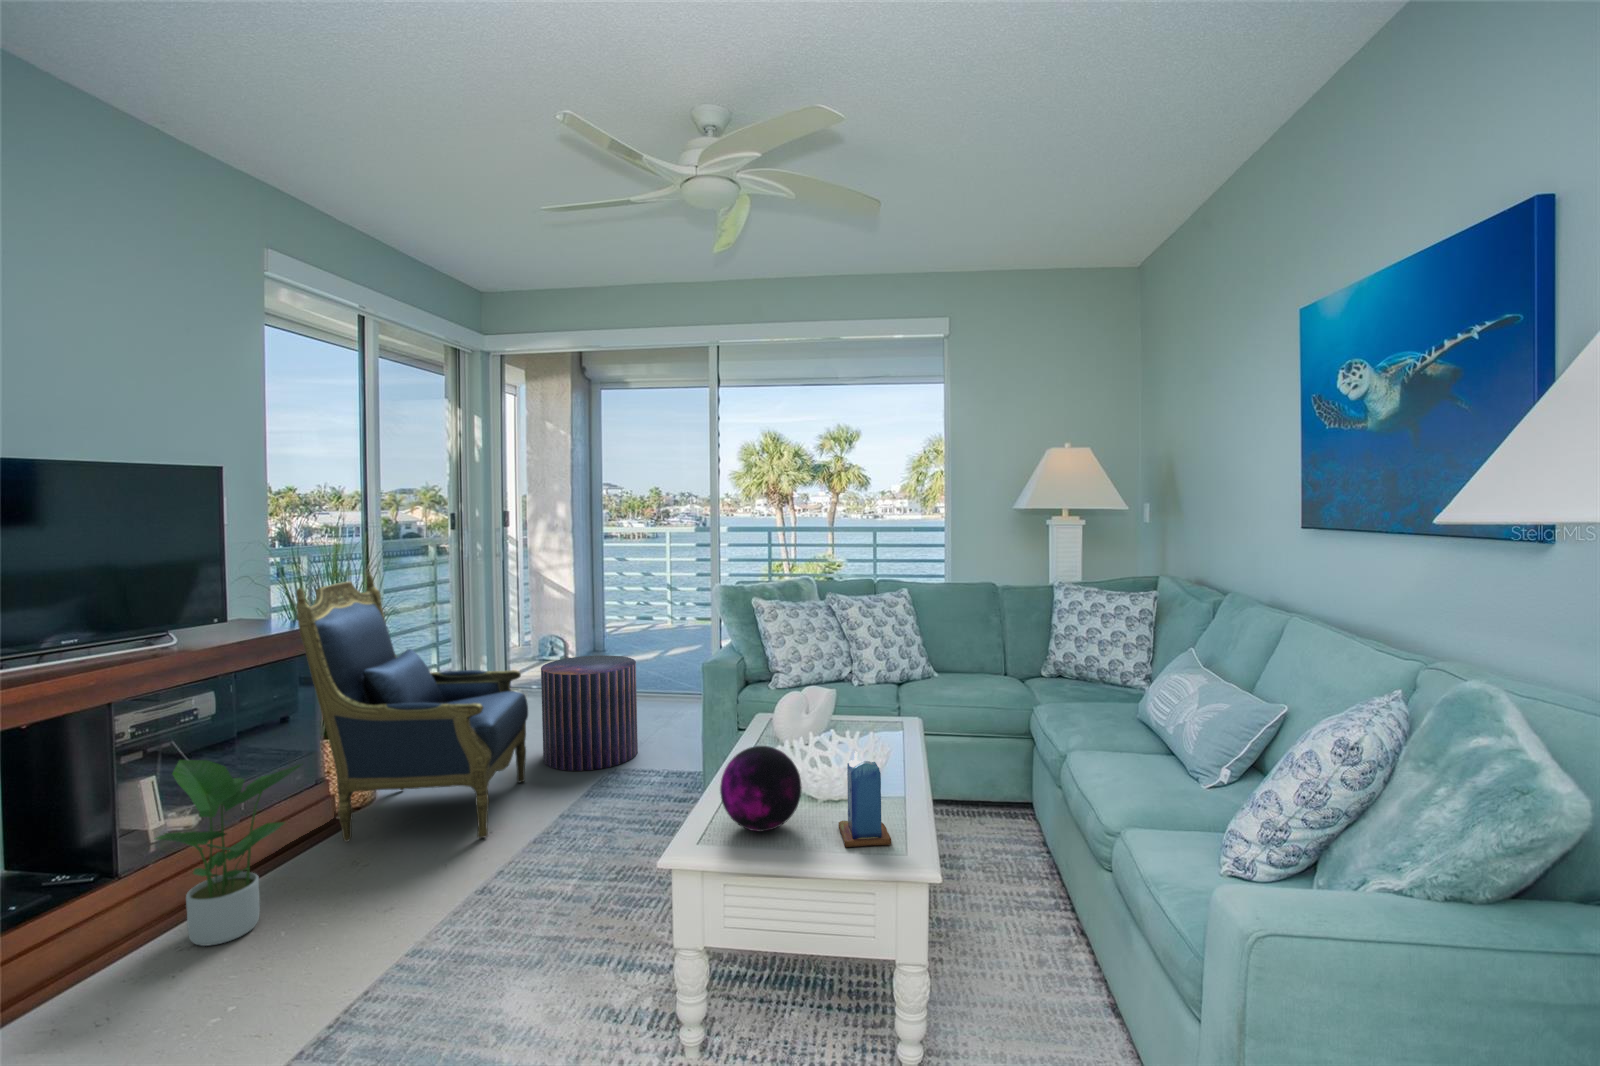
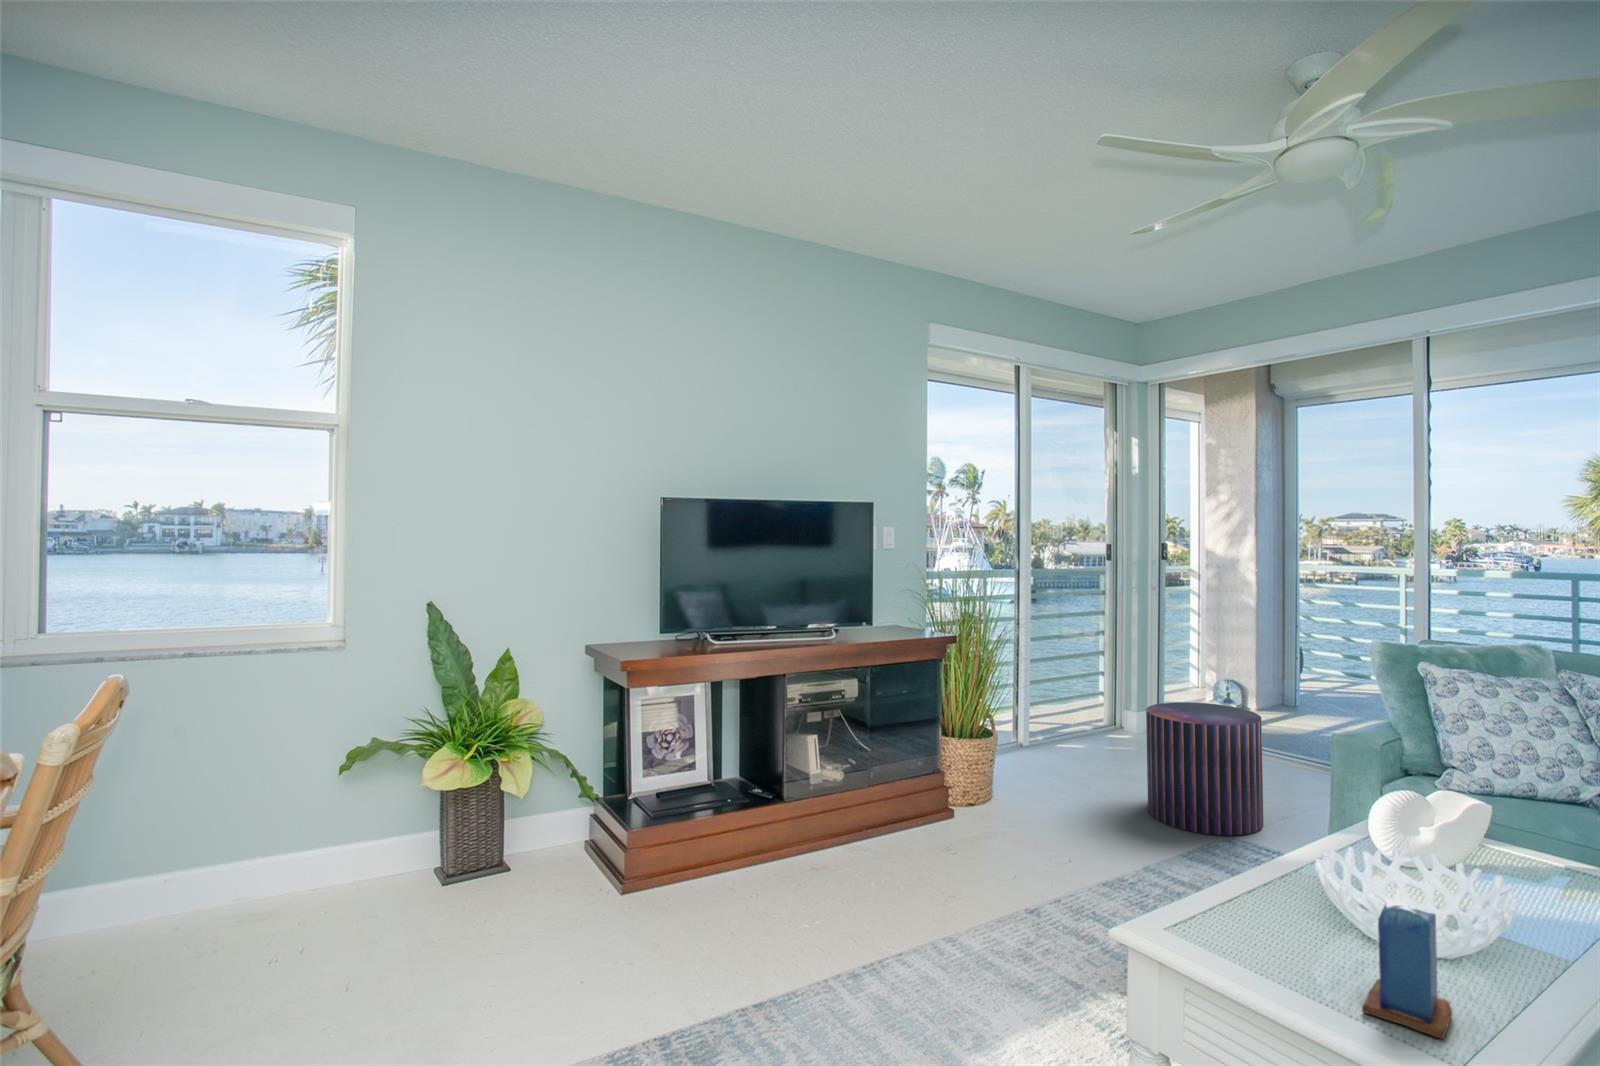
armchair: present [296,574,528,842] -> none [916,596,1124,864]
decorative orb: present [720,746,802,832] -> none [1207,841,1322,951]
potted plant: present [156,760,301,946] -> none [801,727,896,874]

